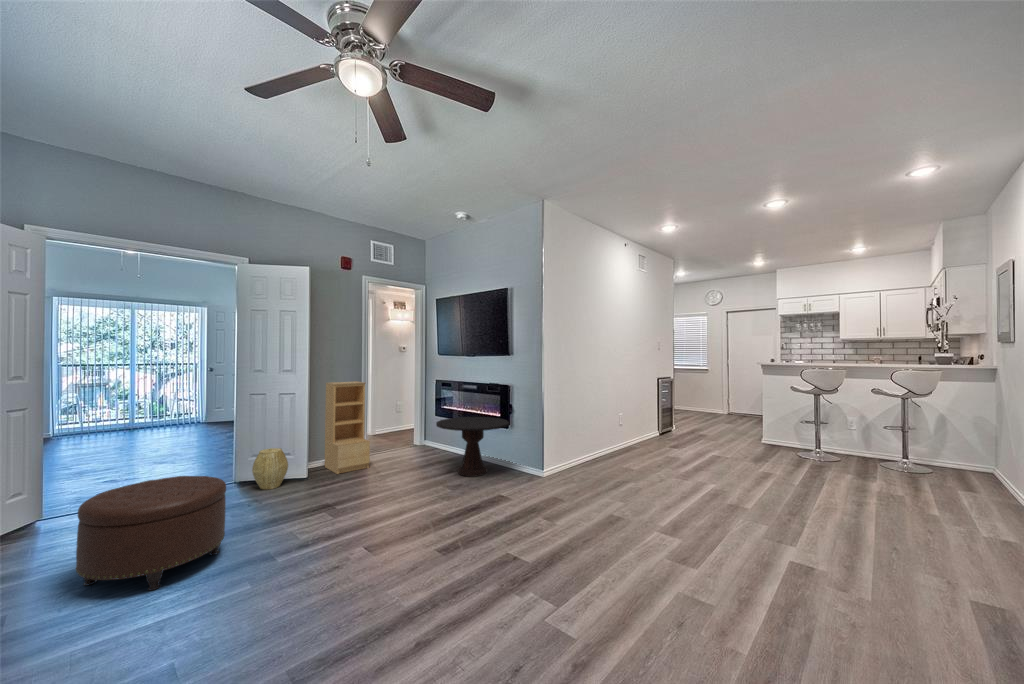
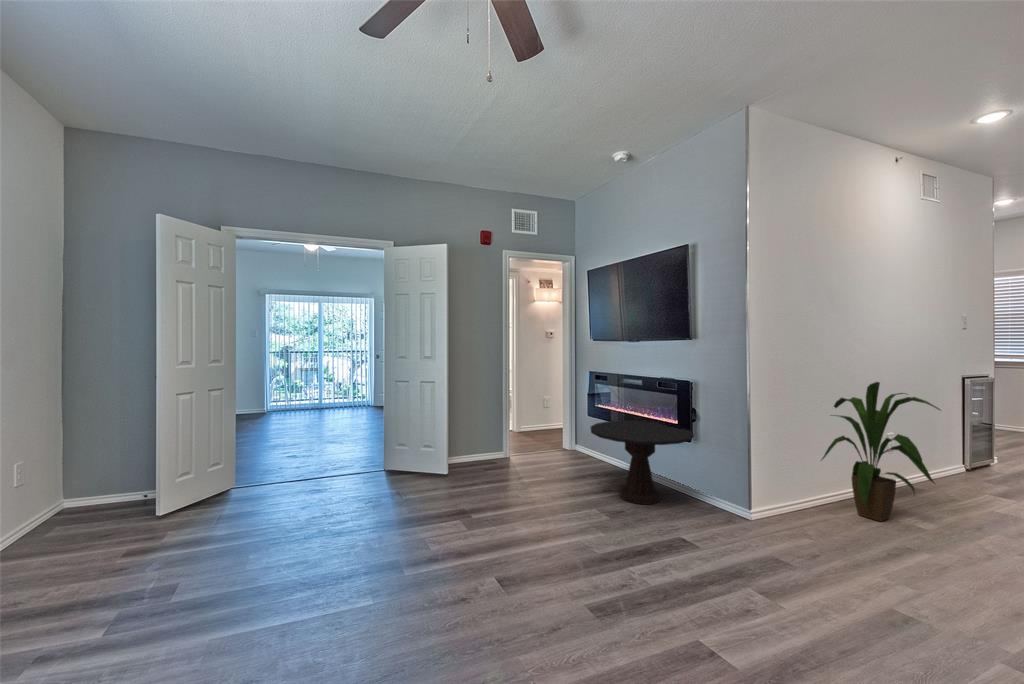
bookshelf: present [325,381,370,474] -> none [465,372,512,479]
house plant: none [585,382,644,469] -> present [822,382,940,521]
woven basket: present [252,448,288,490] -> none [389,444,424,490]
ottoman: present [76,476,226,591] -> none [179,480,335,630]

